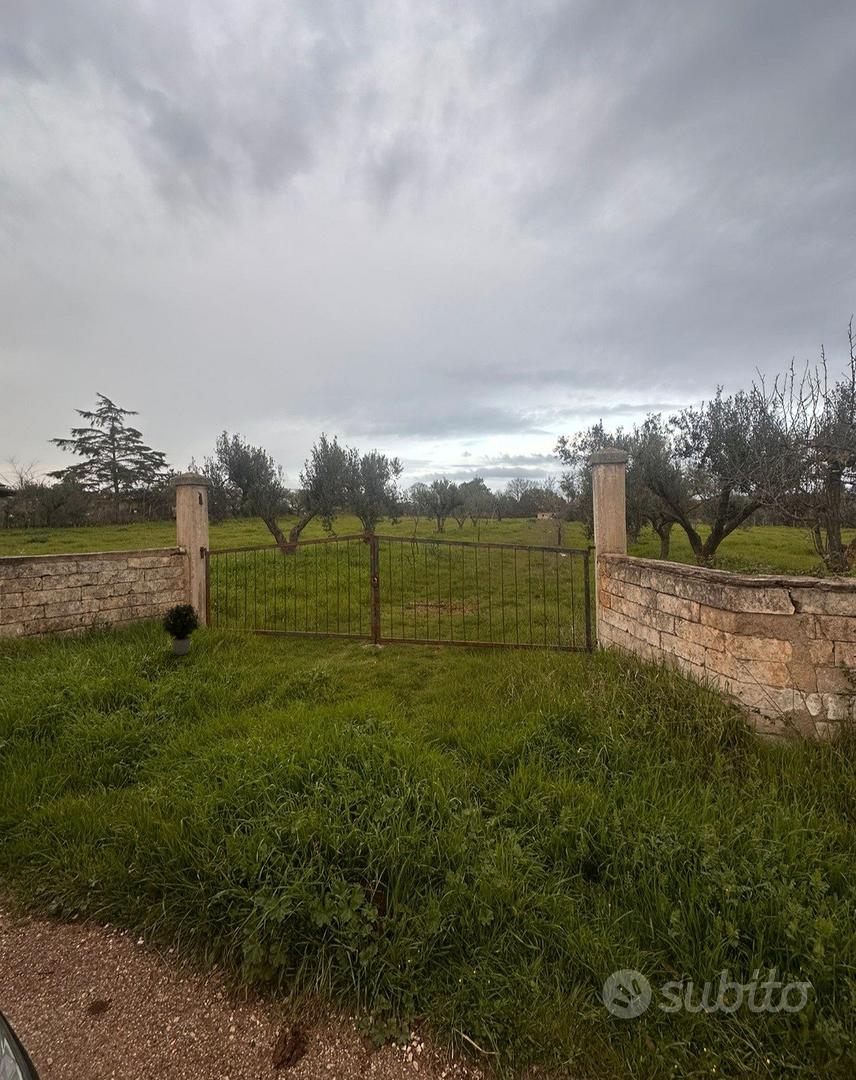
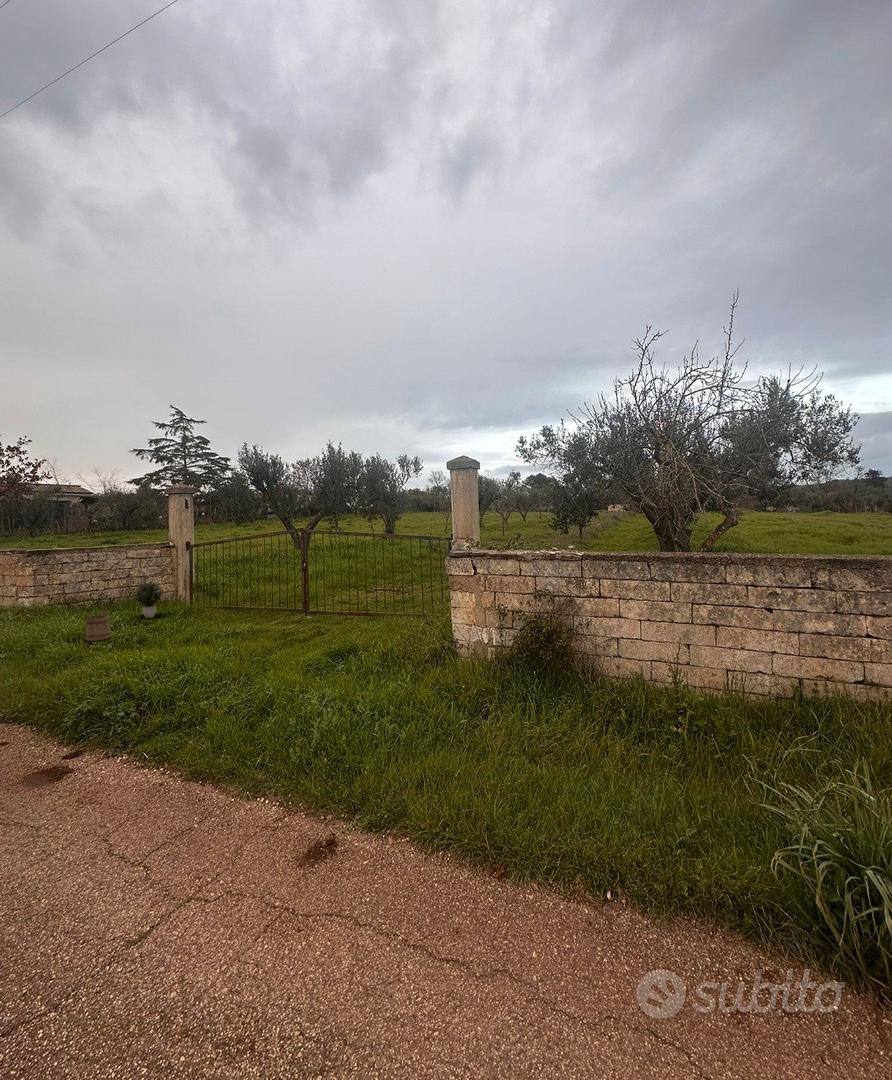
bucket: none [114,646,153,705] -> present [85,604,111,641]

